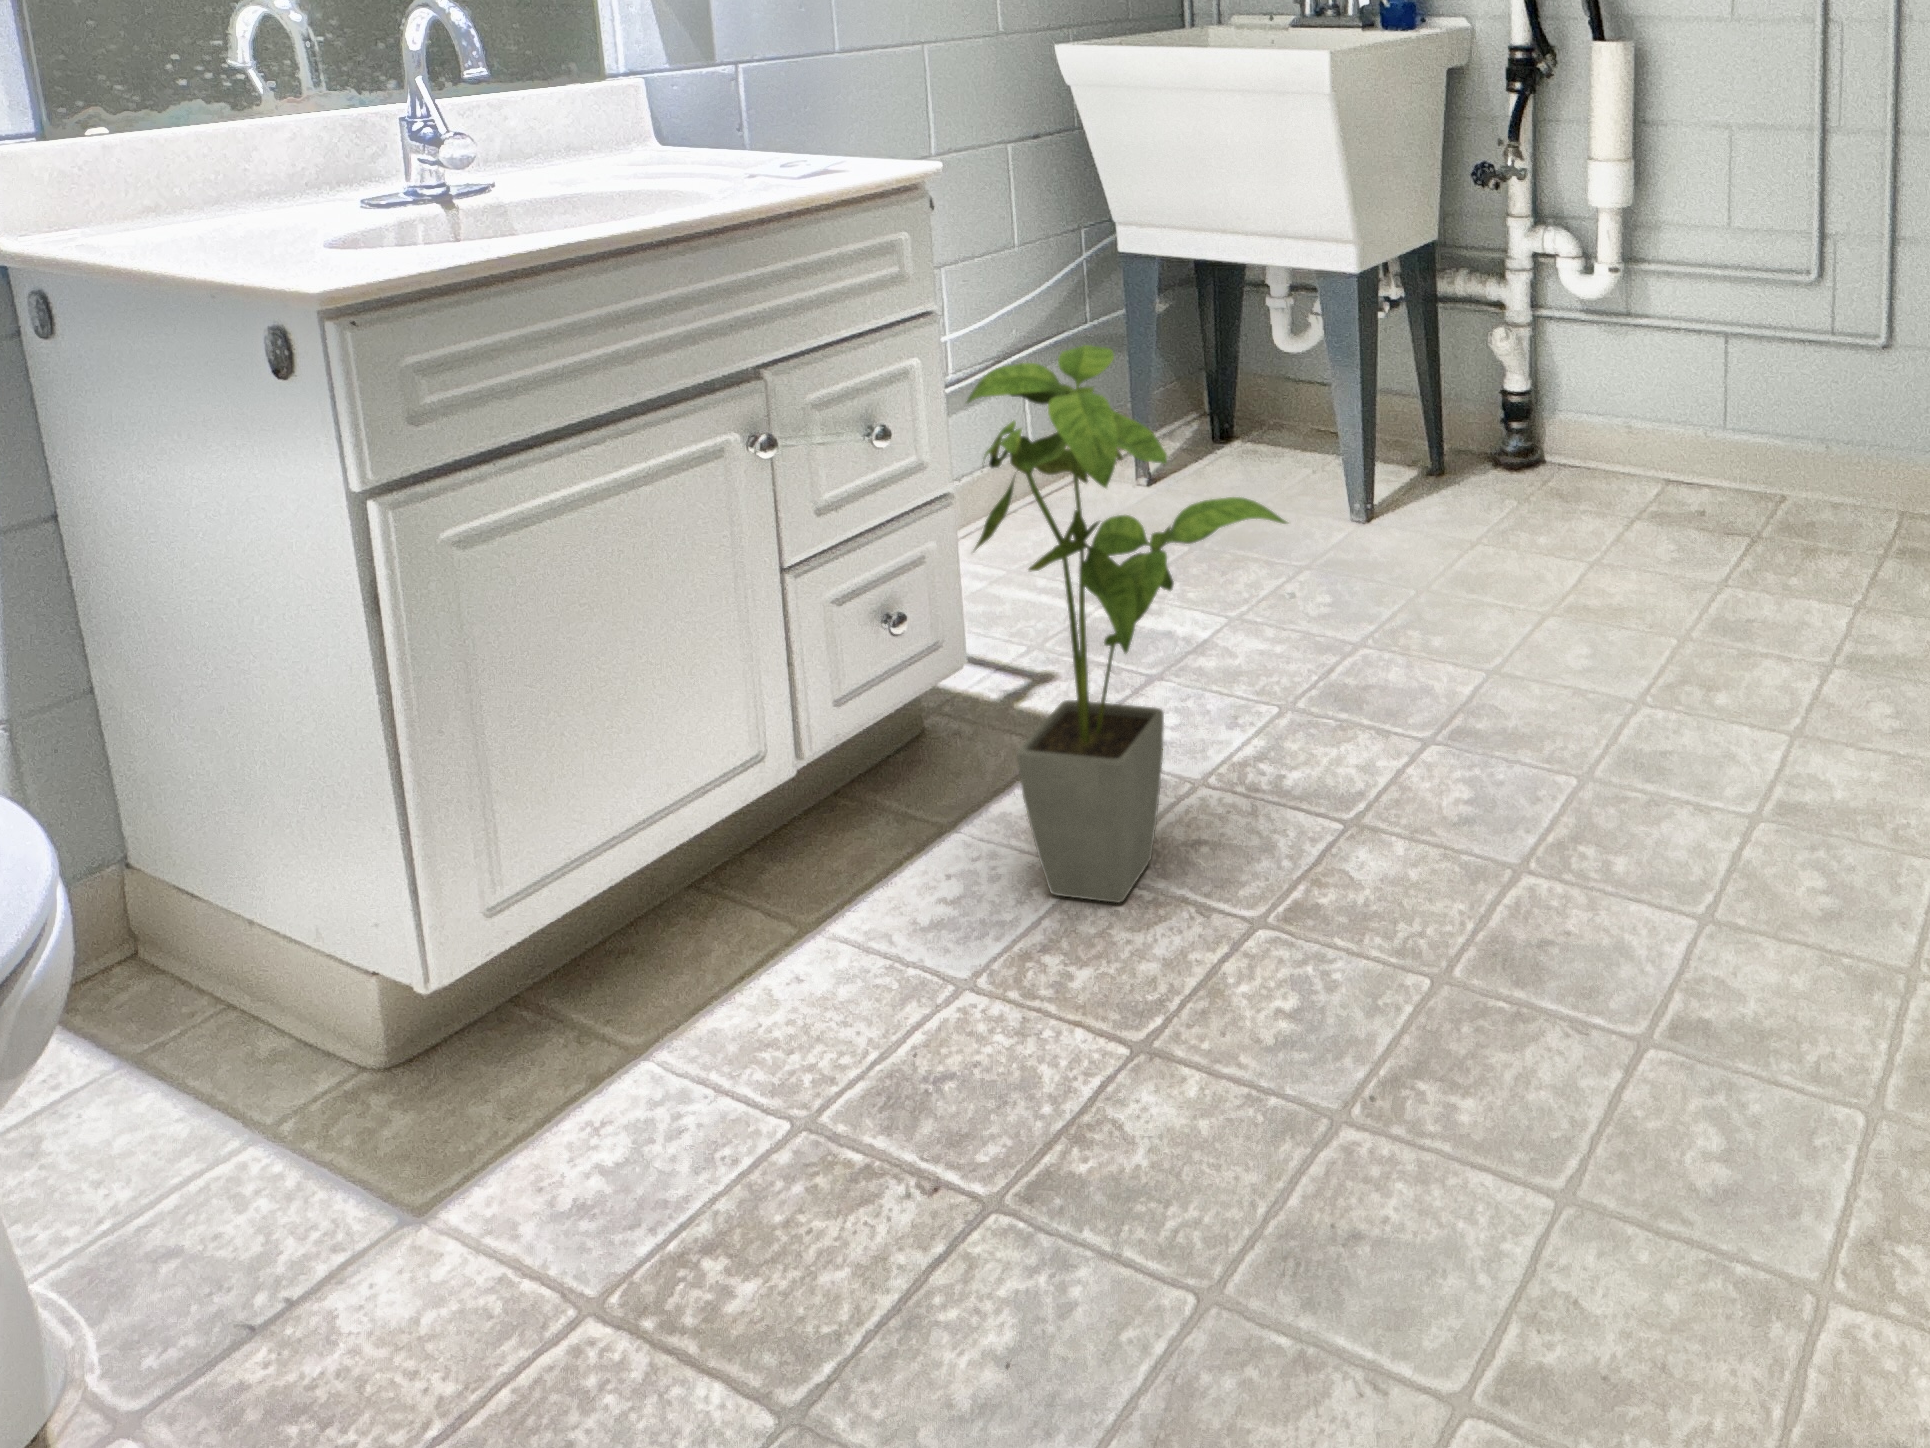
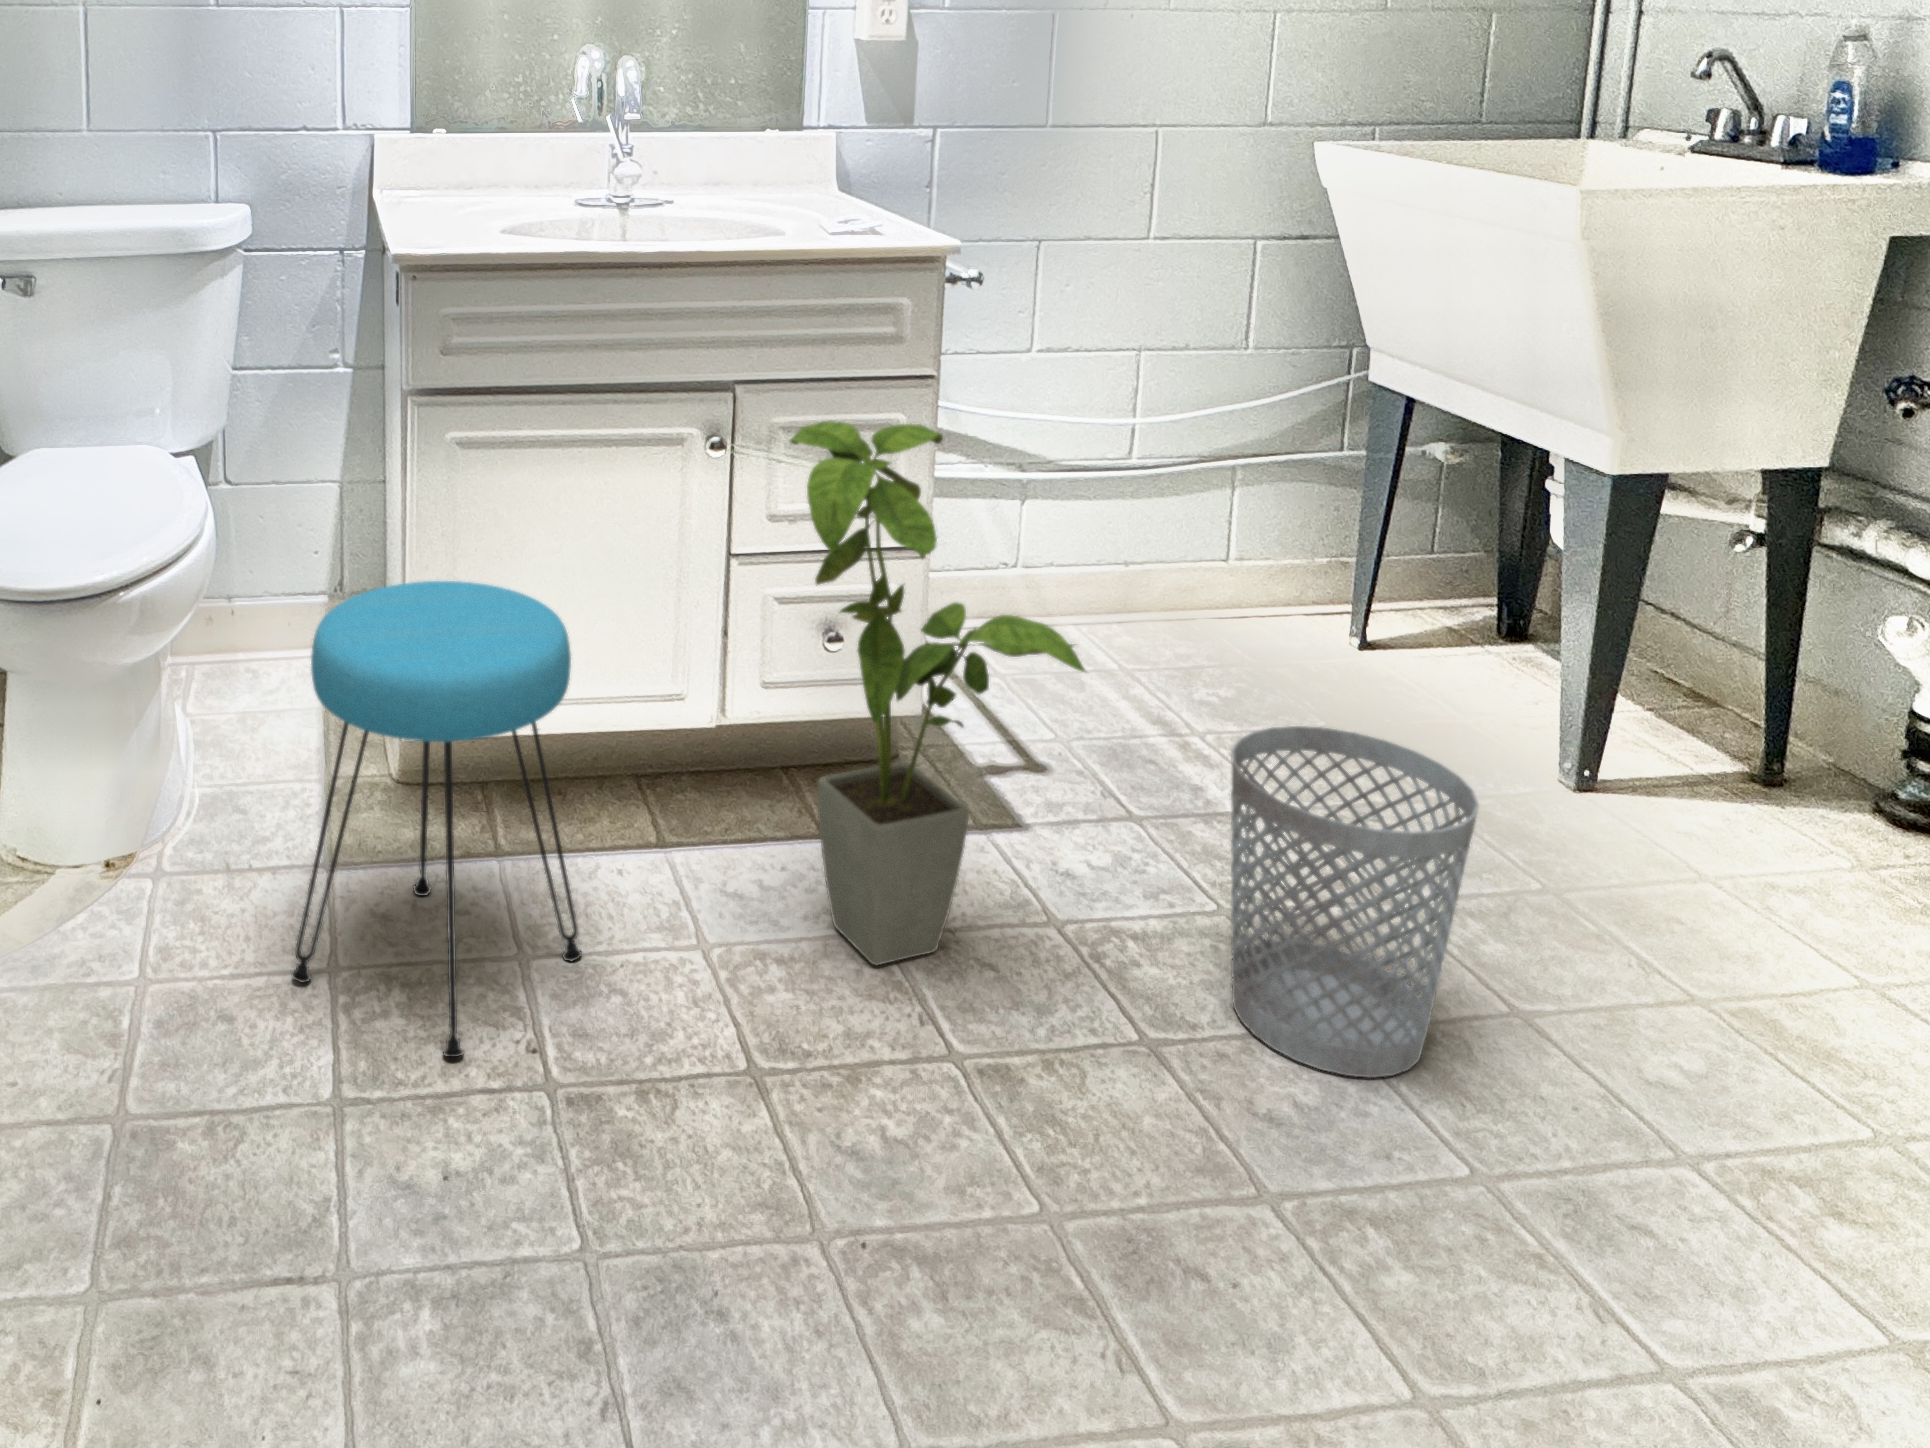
wastebasket: none [1327,506,1508,780] -> present [1231,726,1479,1078]
stool: none [473,689,871,1352] -> present [292,581,582,1057]

